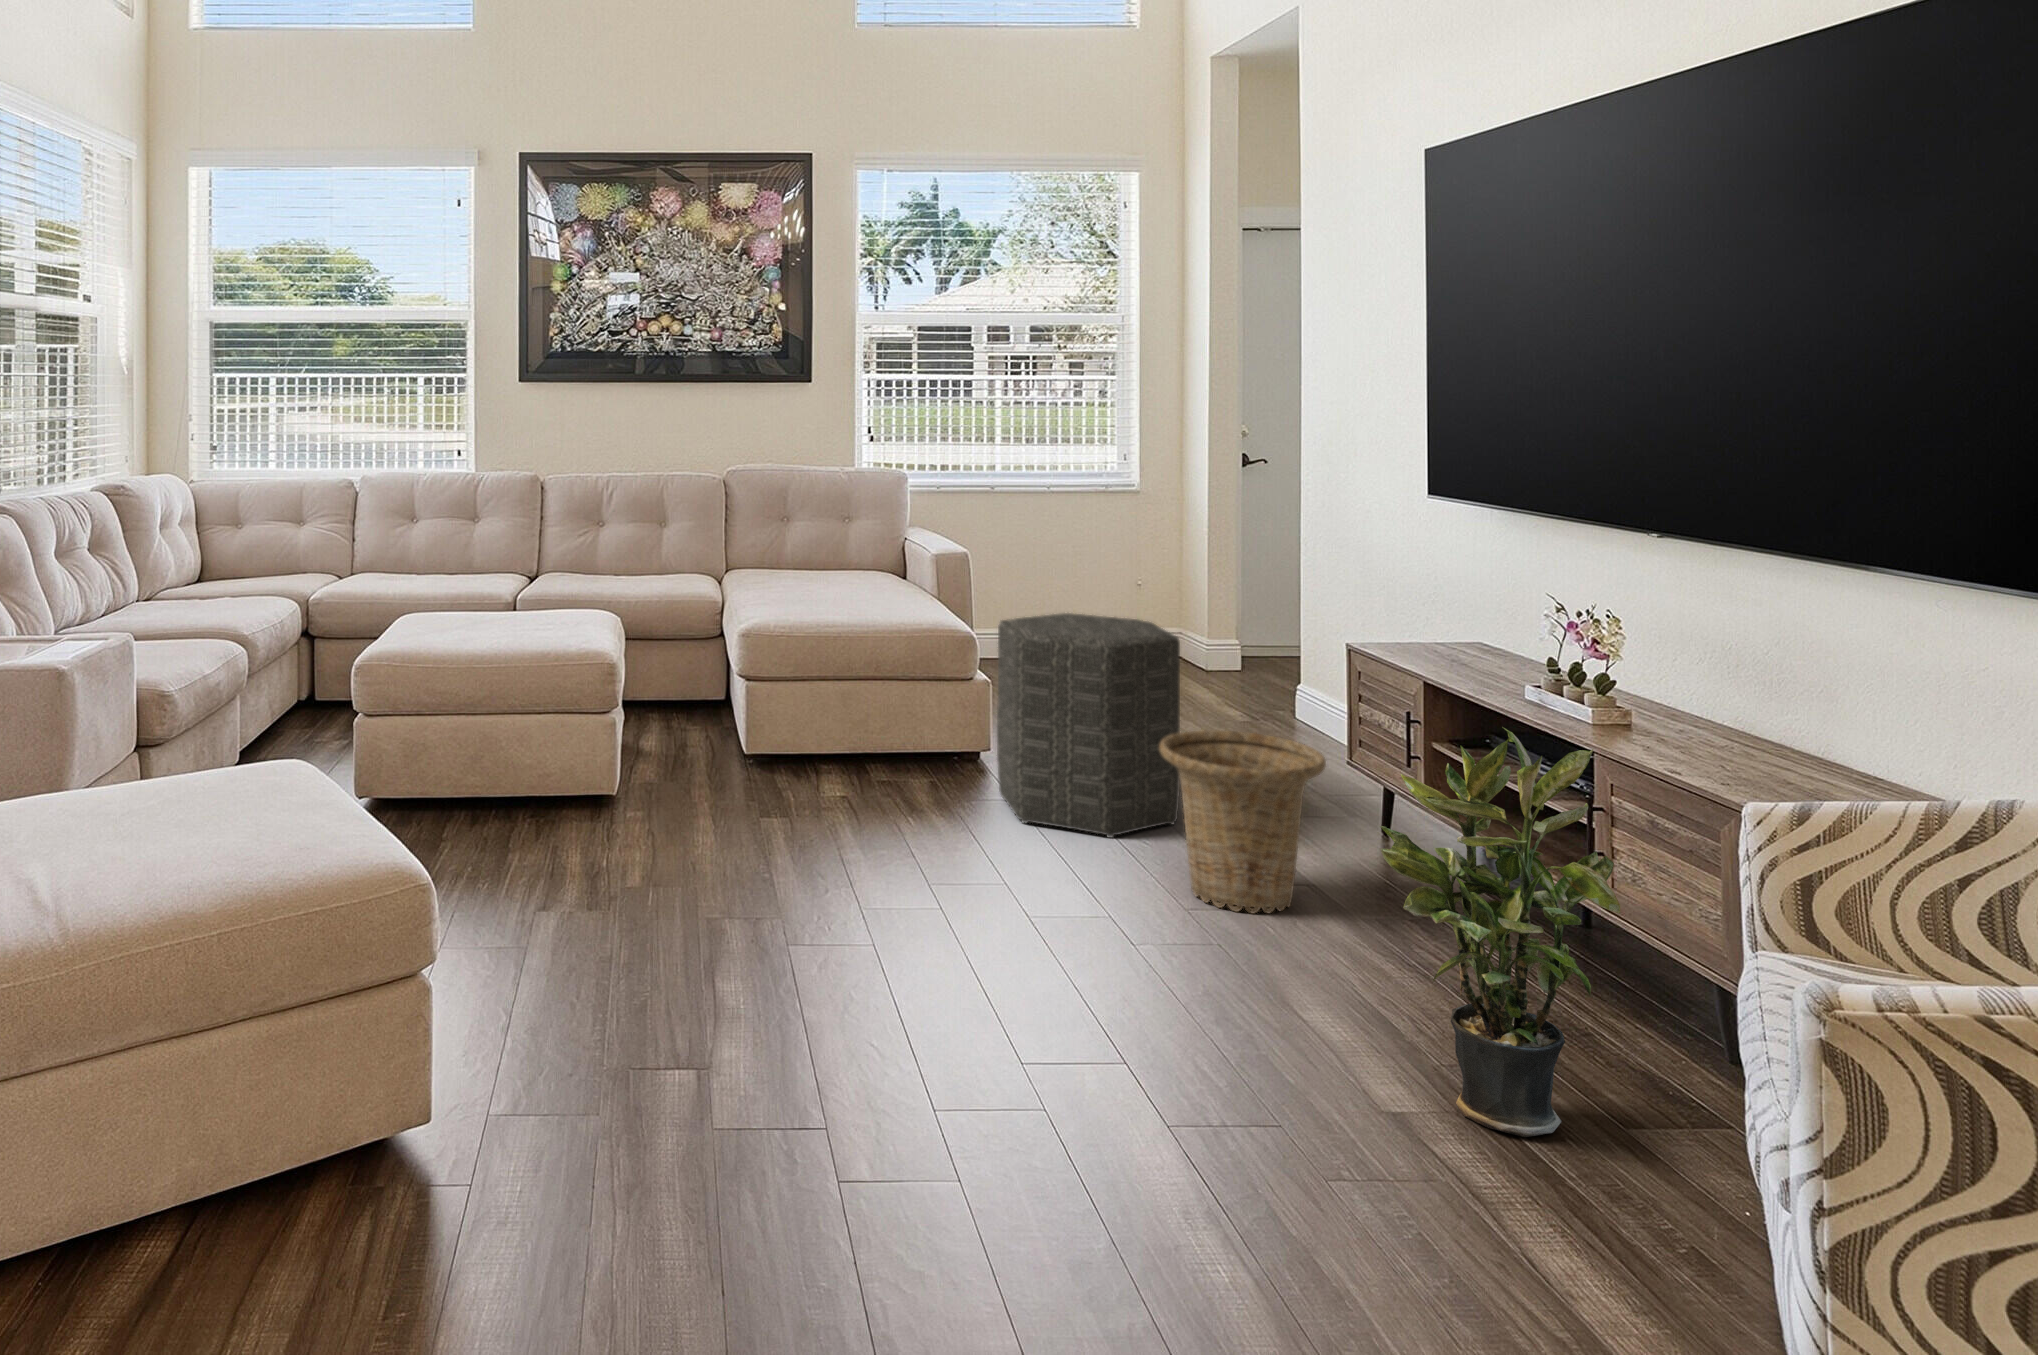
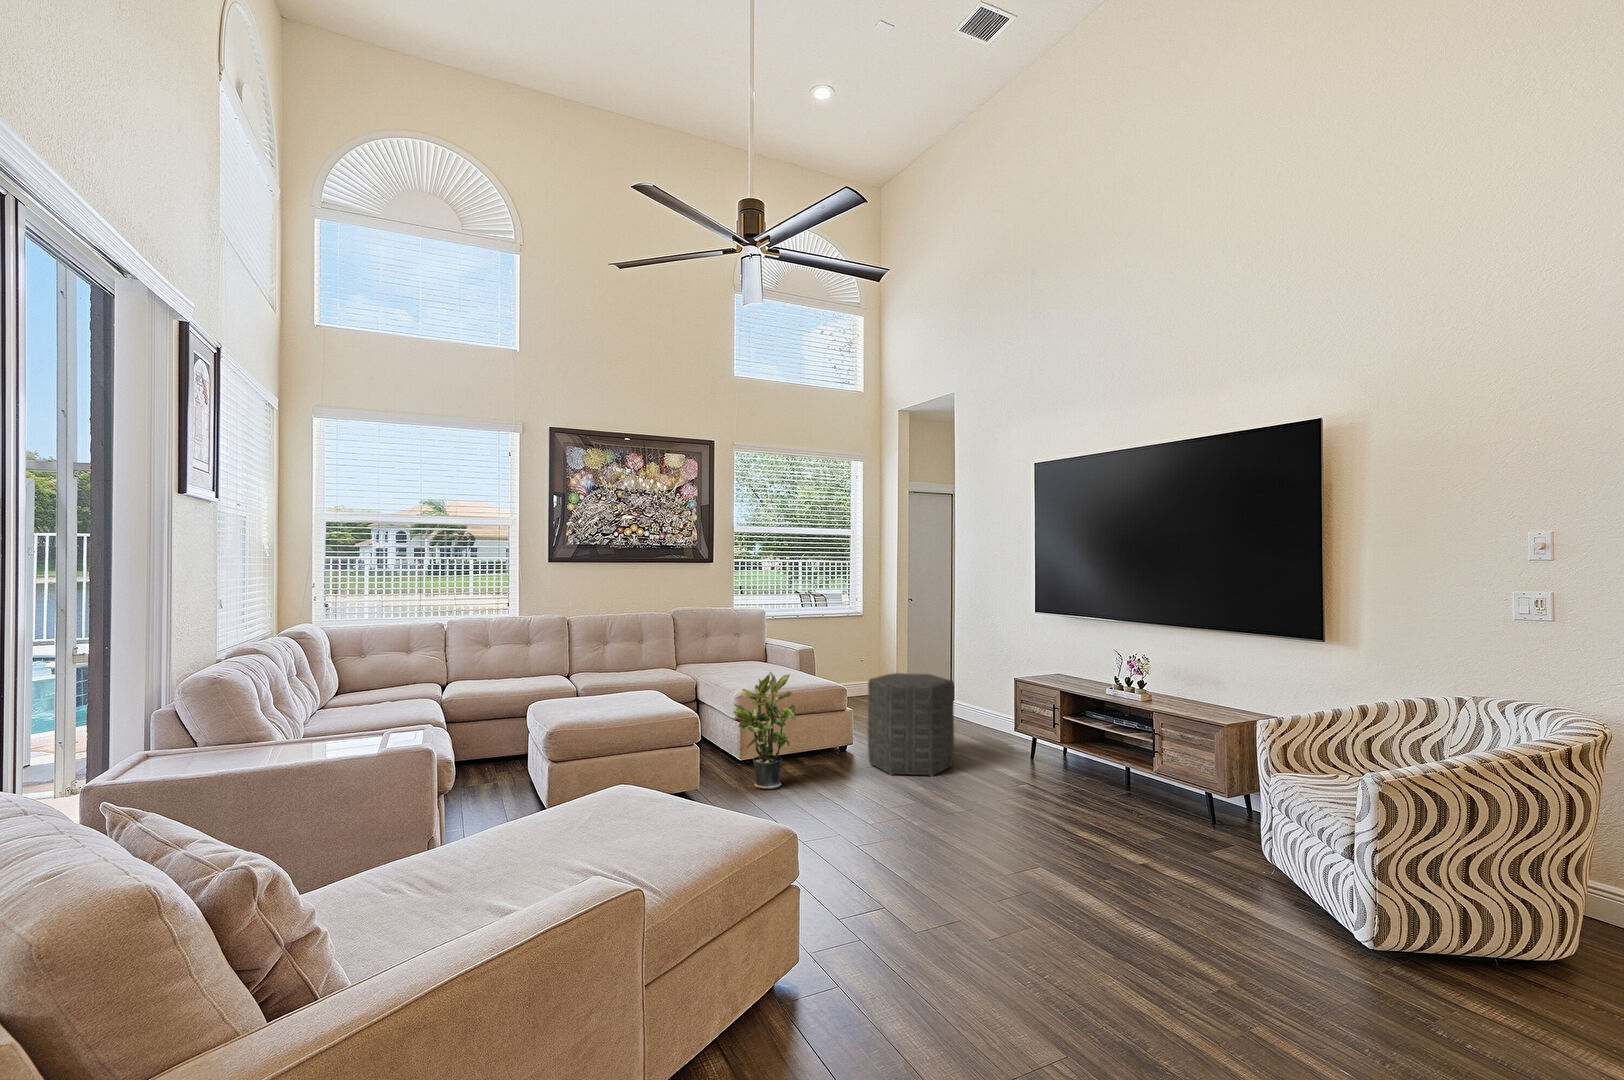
potted plant: present [1380,728,1620,1137] -> present [734,672,796,790]
basket: present [1160,730,1326,914] -> none [971,720,1041,799]

